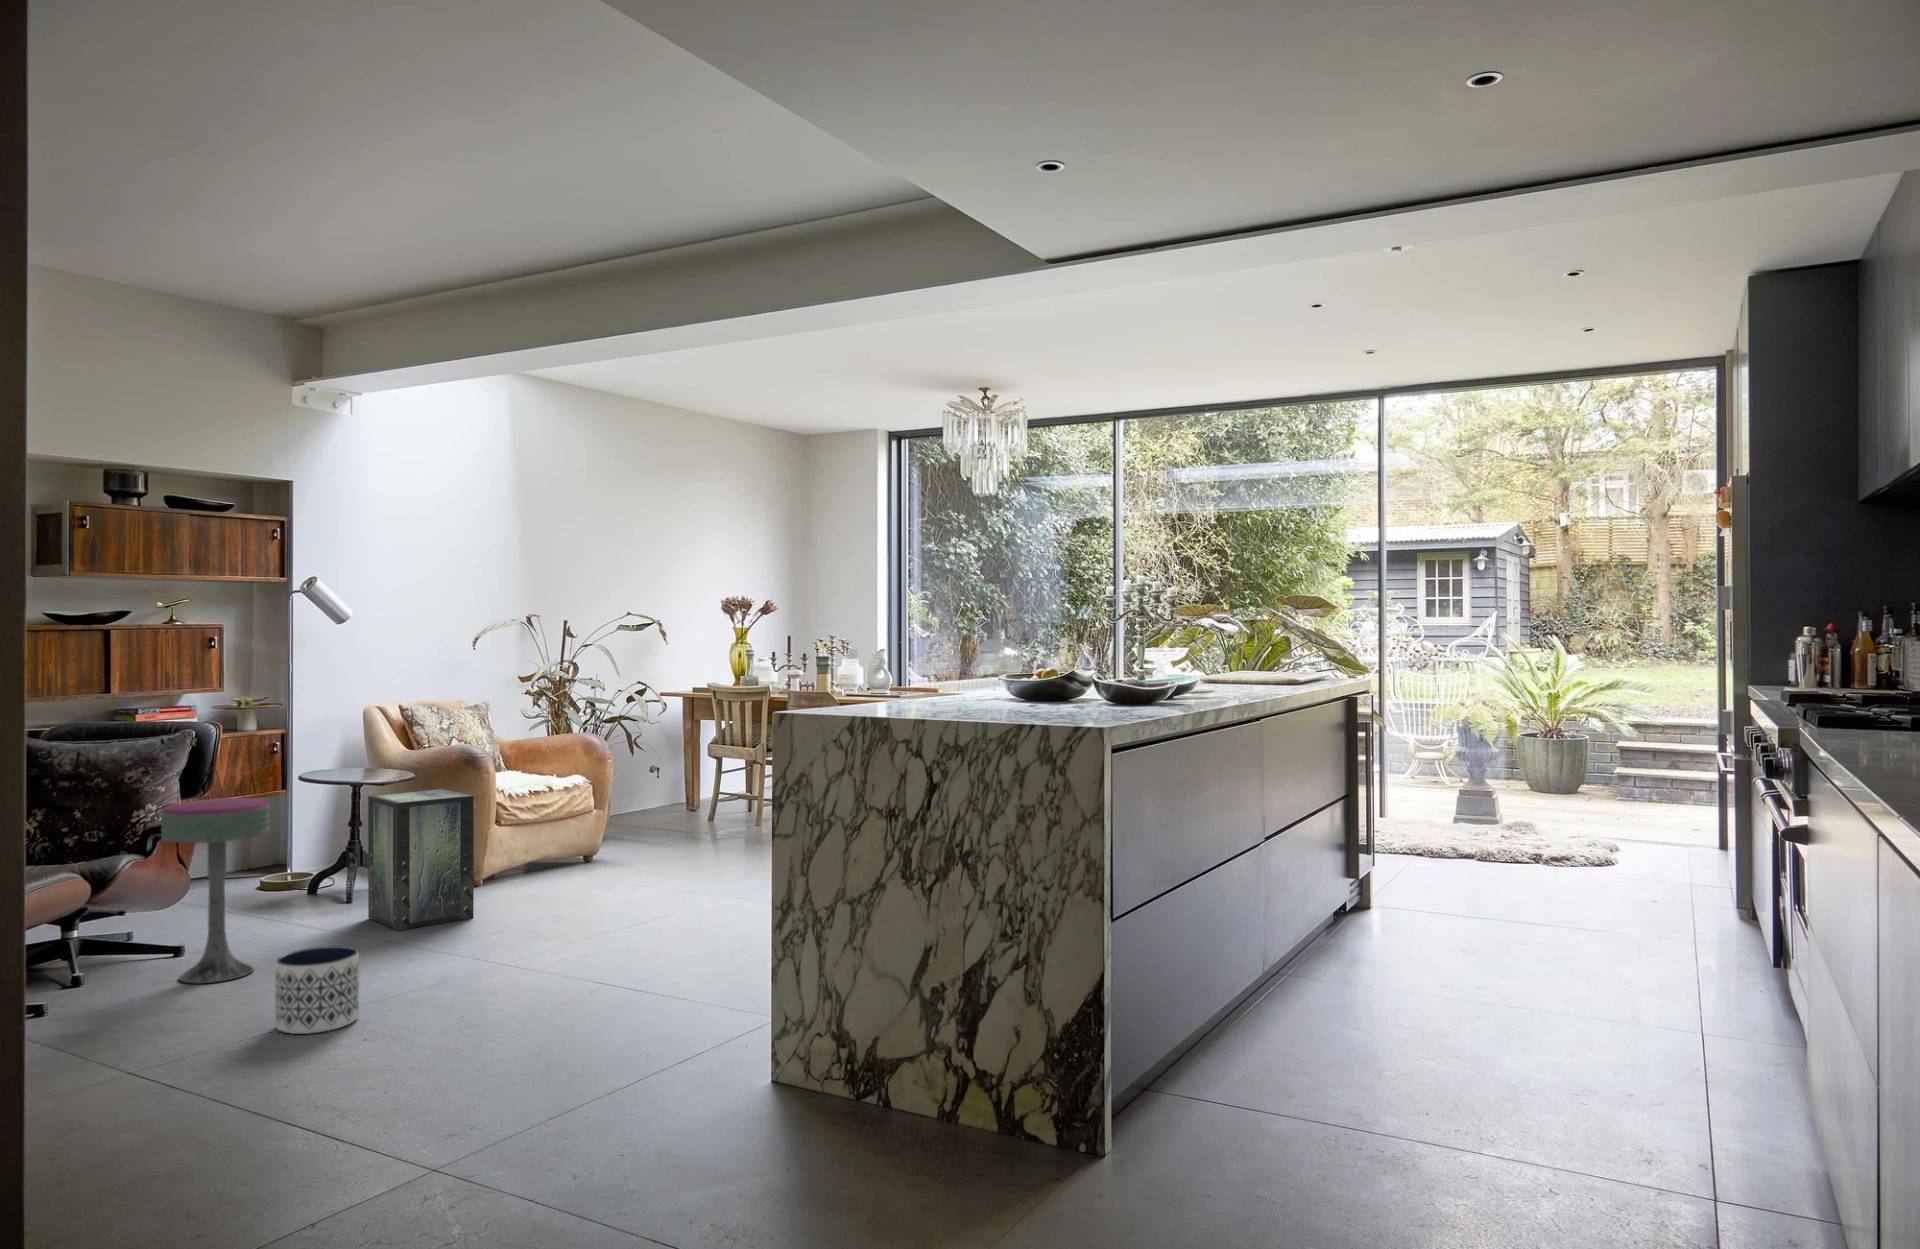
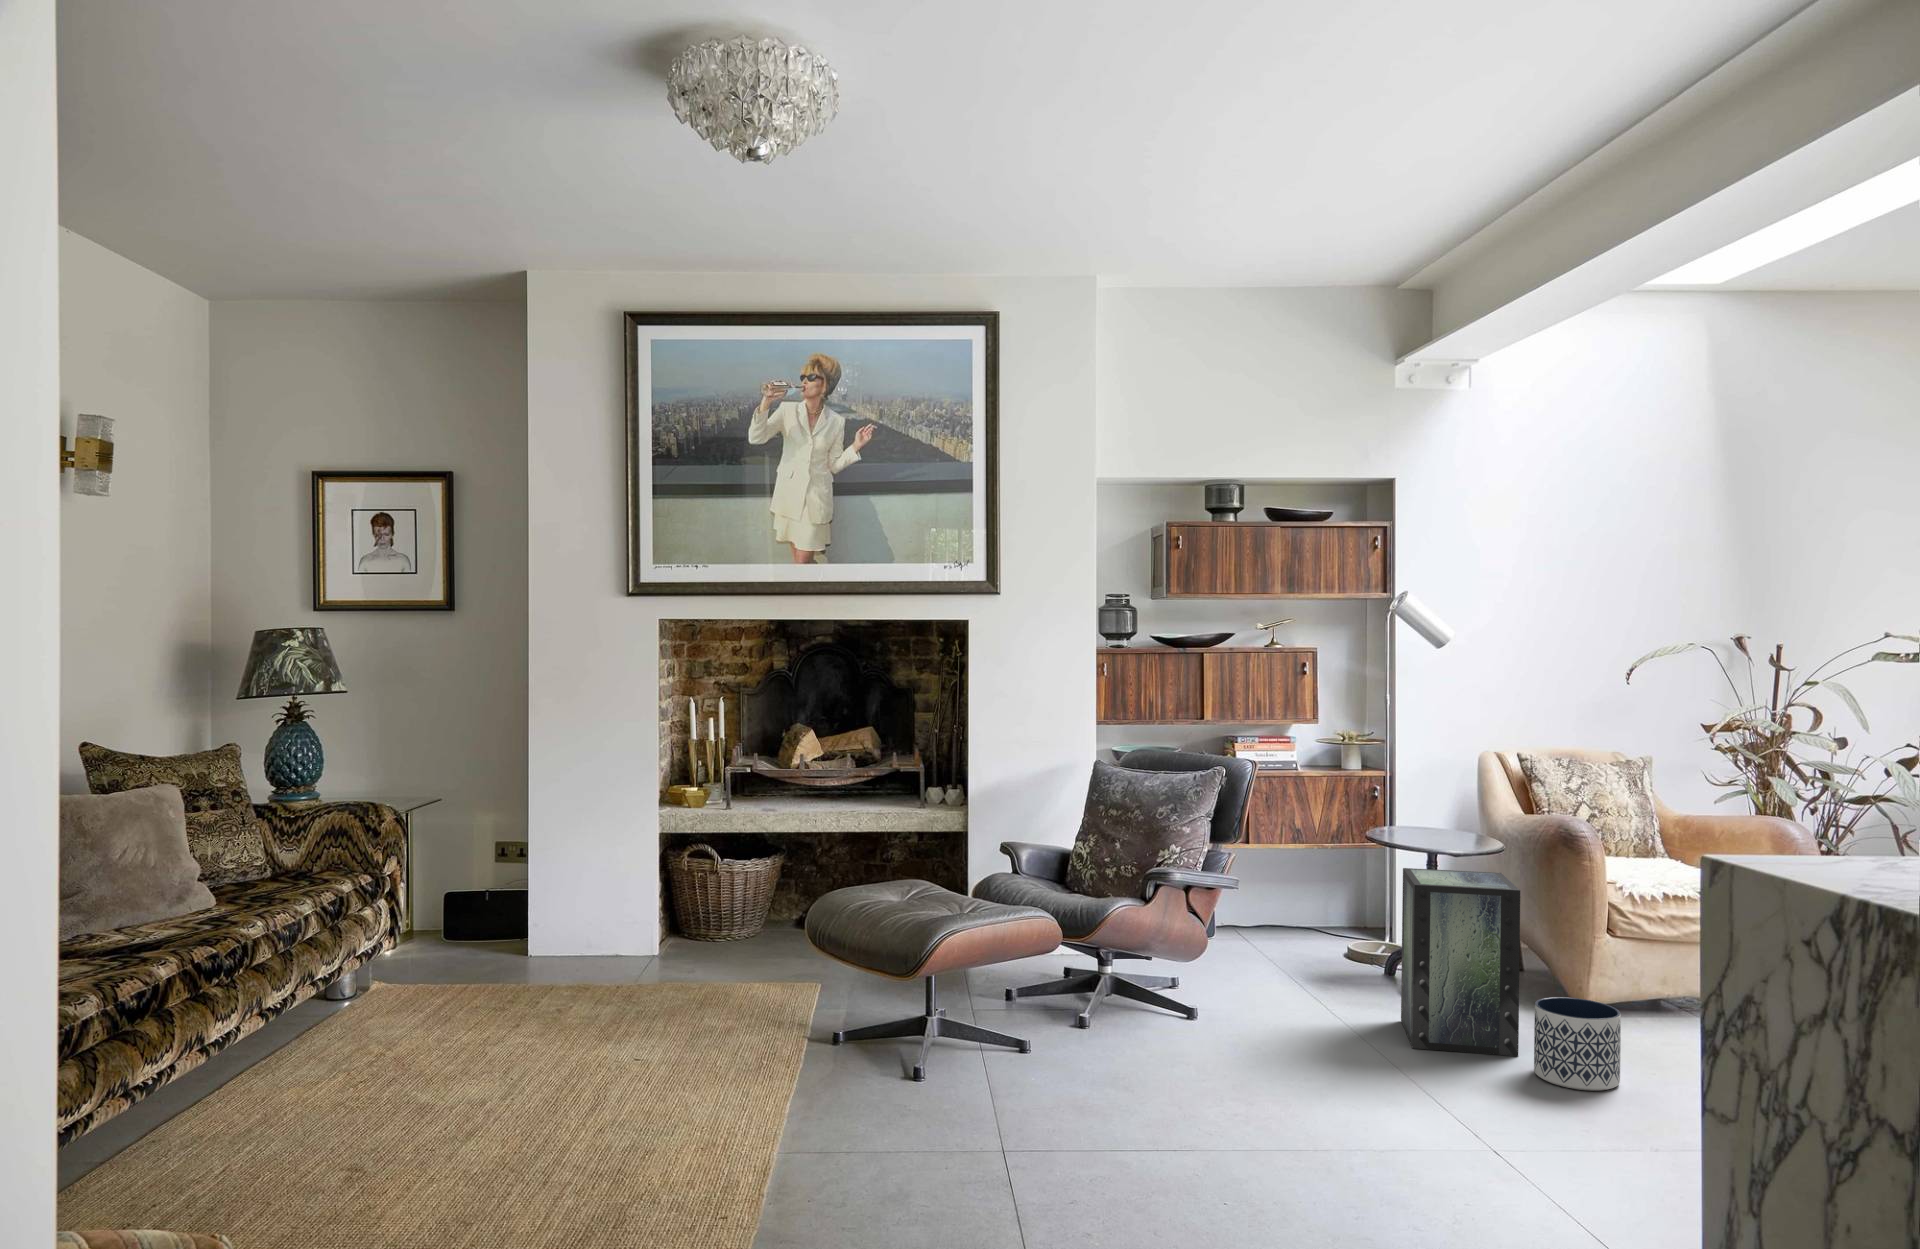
bar stool: present [161,798,270,983] -> none [1135,848,1243,1060]
planter: present [275,946,359,1034] -> present [1534,997,1621,1091]

